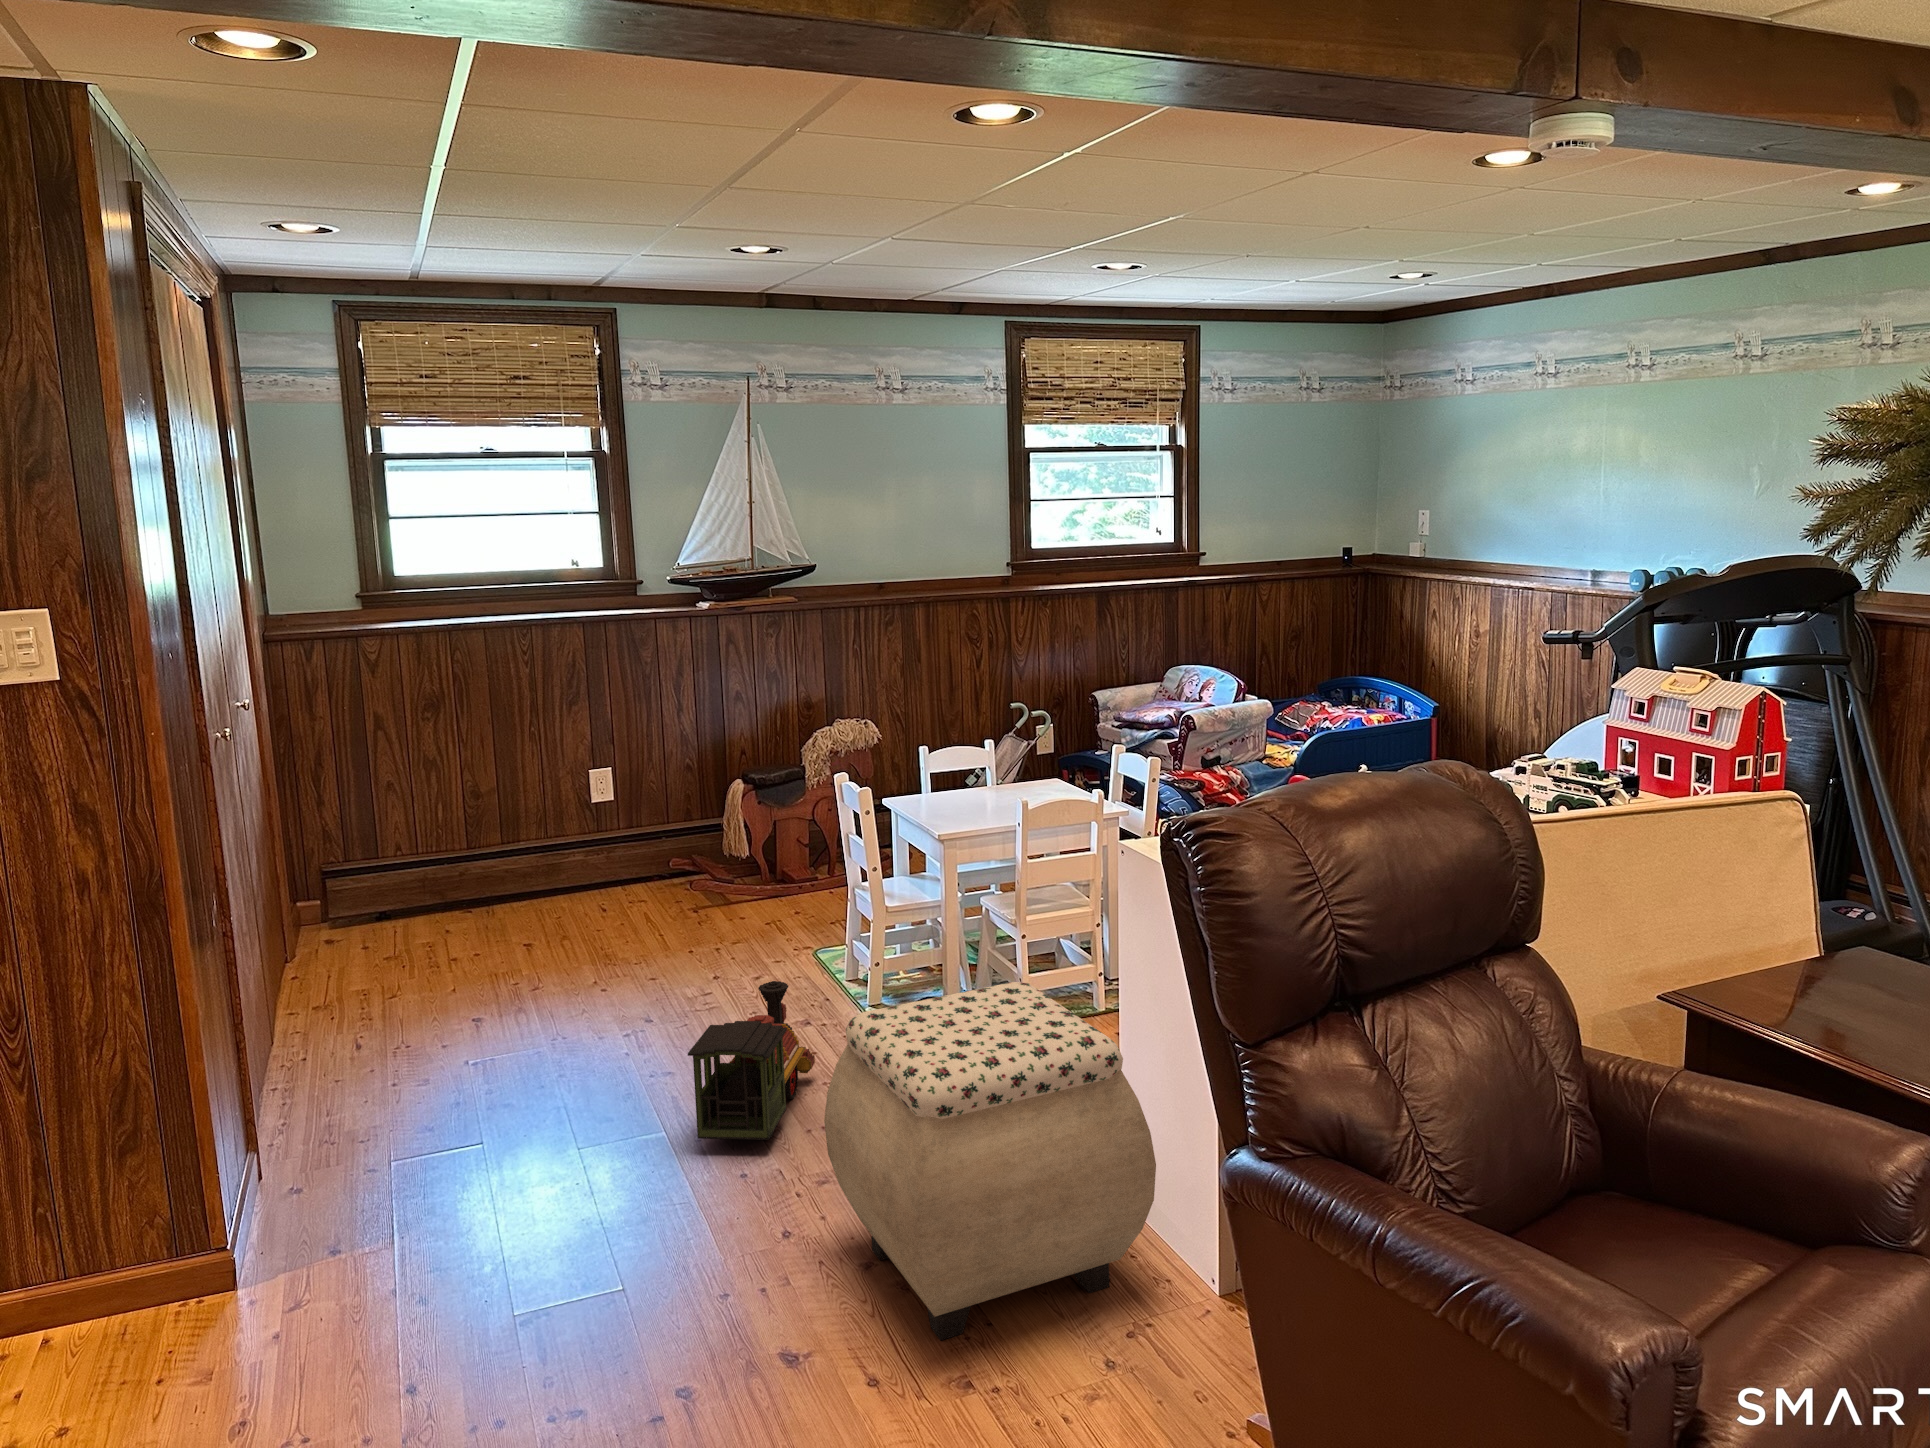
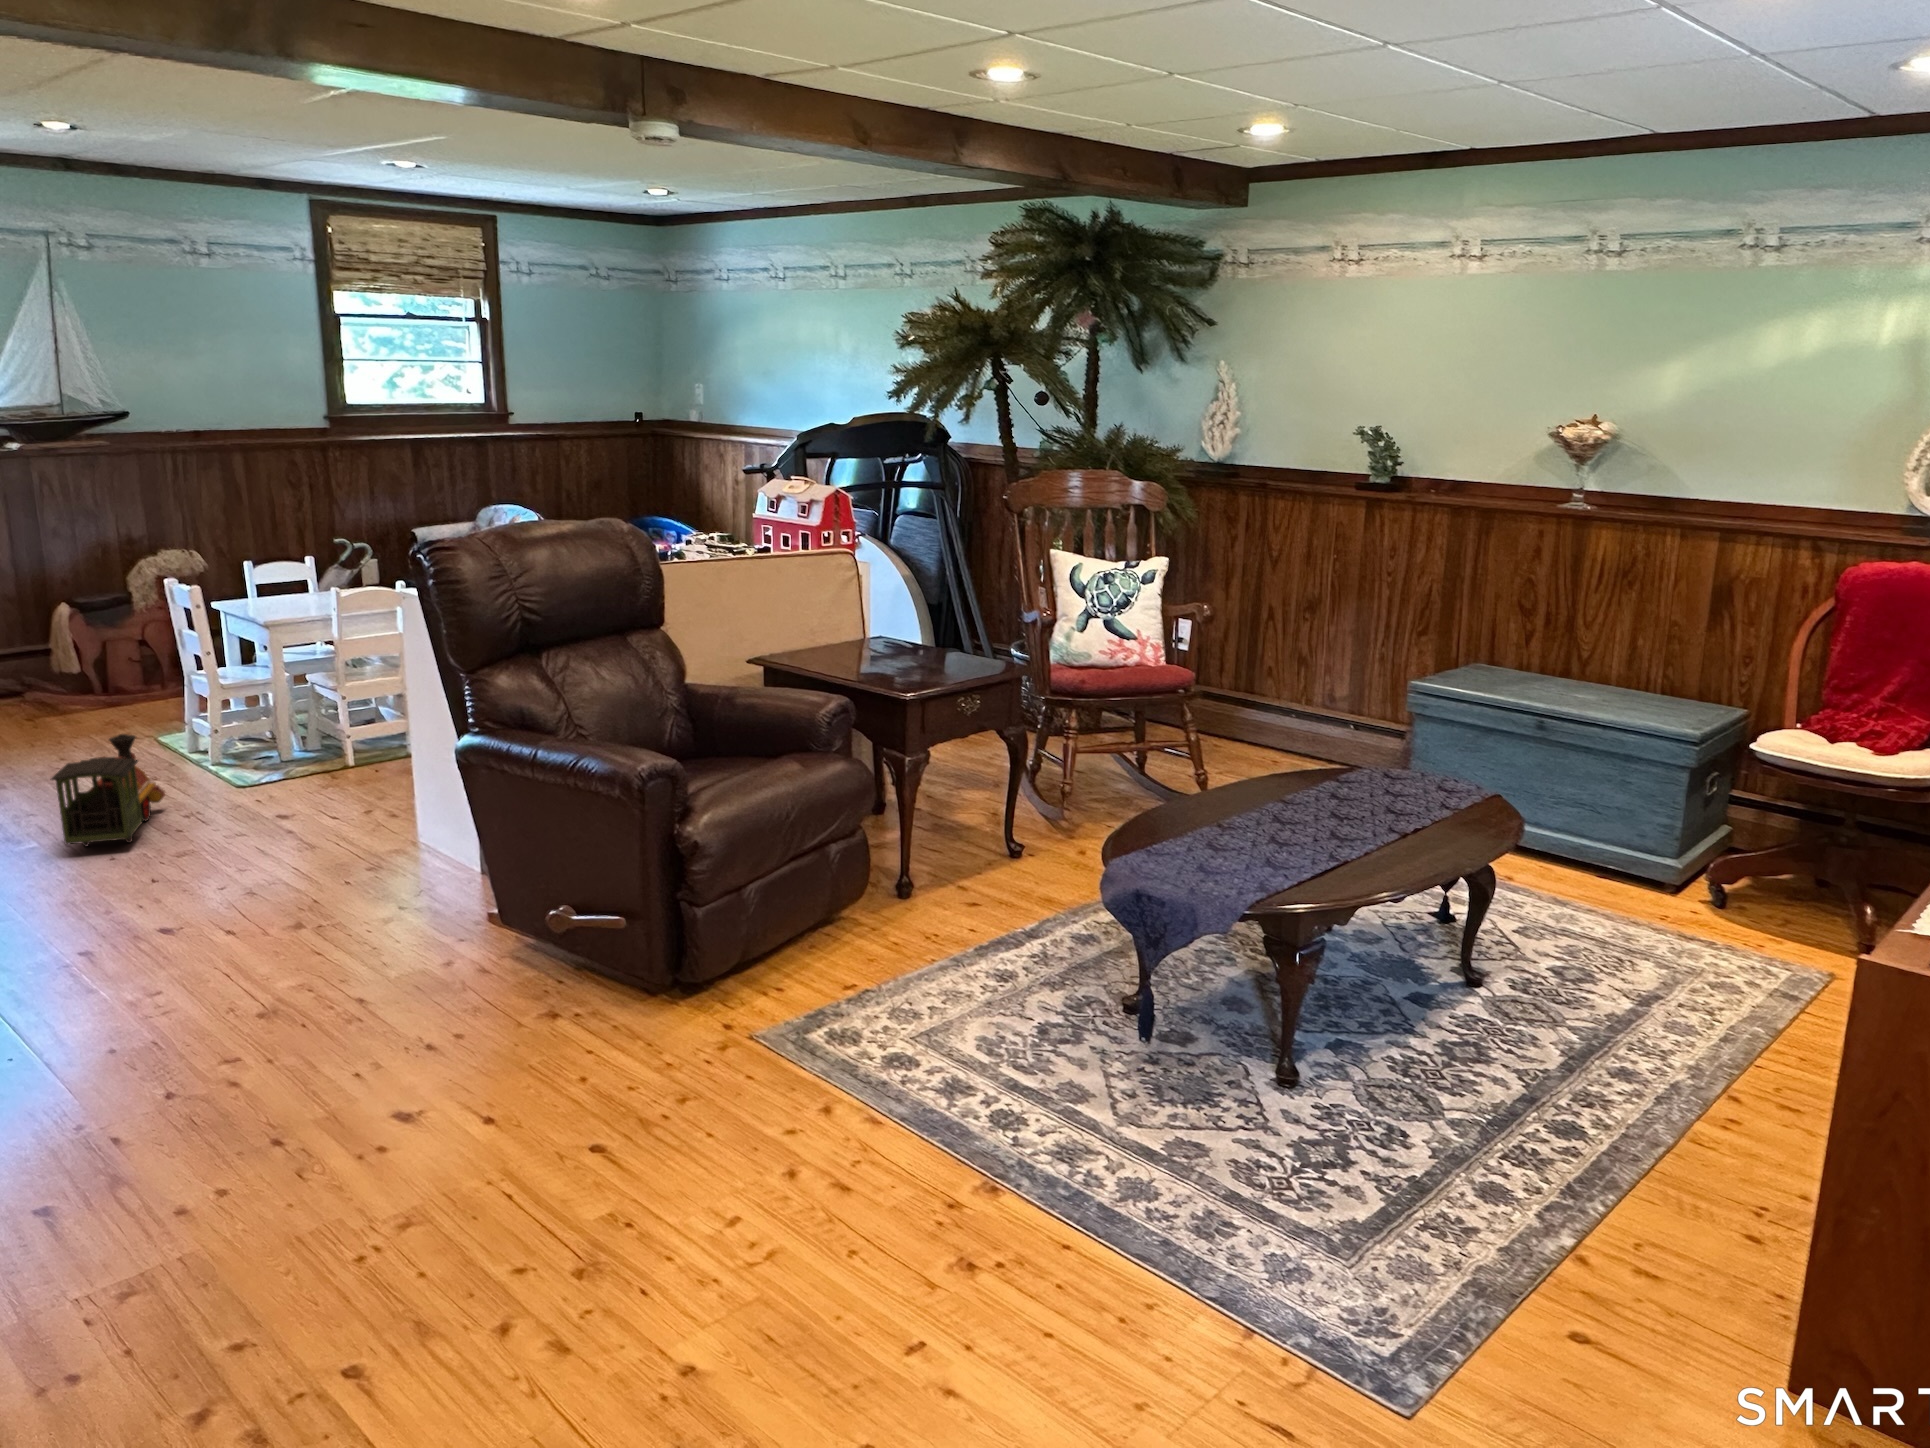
ottoman: present [824,982,1156,1340] -> none [178,696,431,917]

